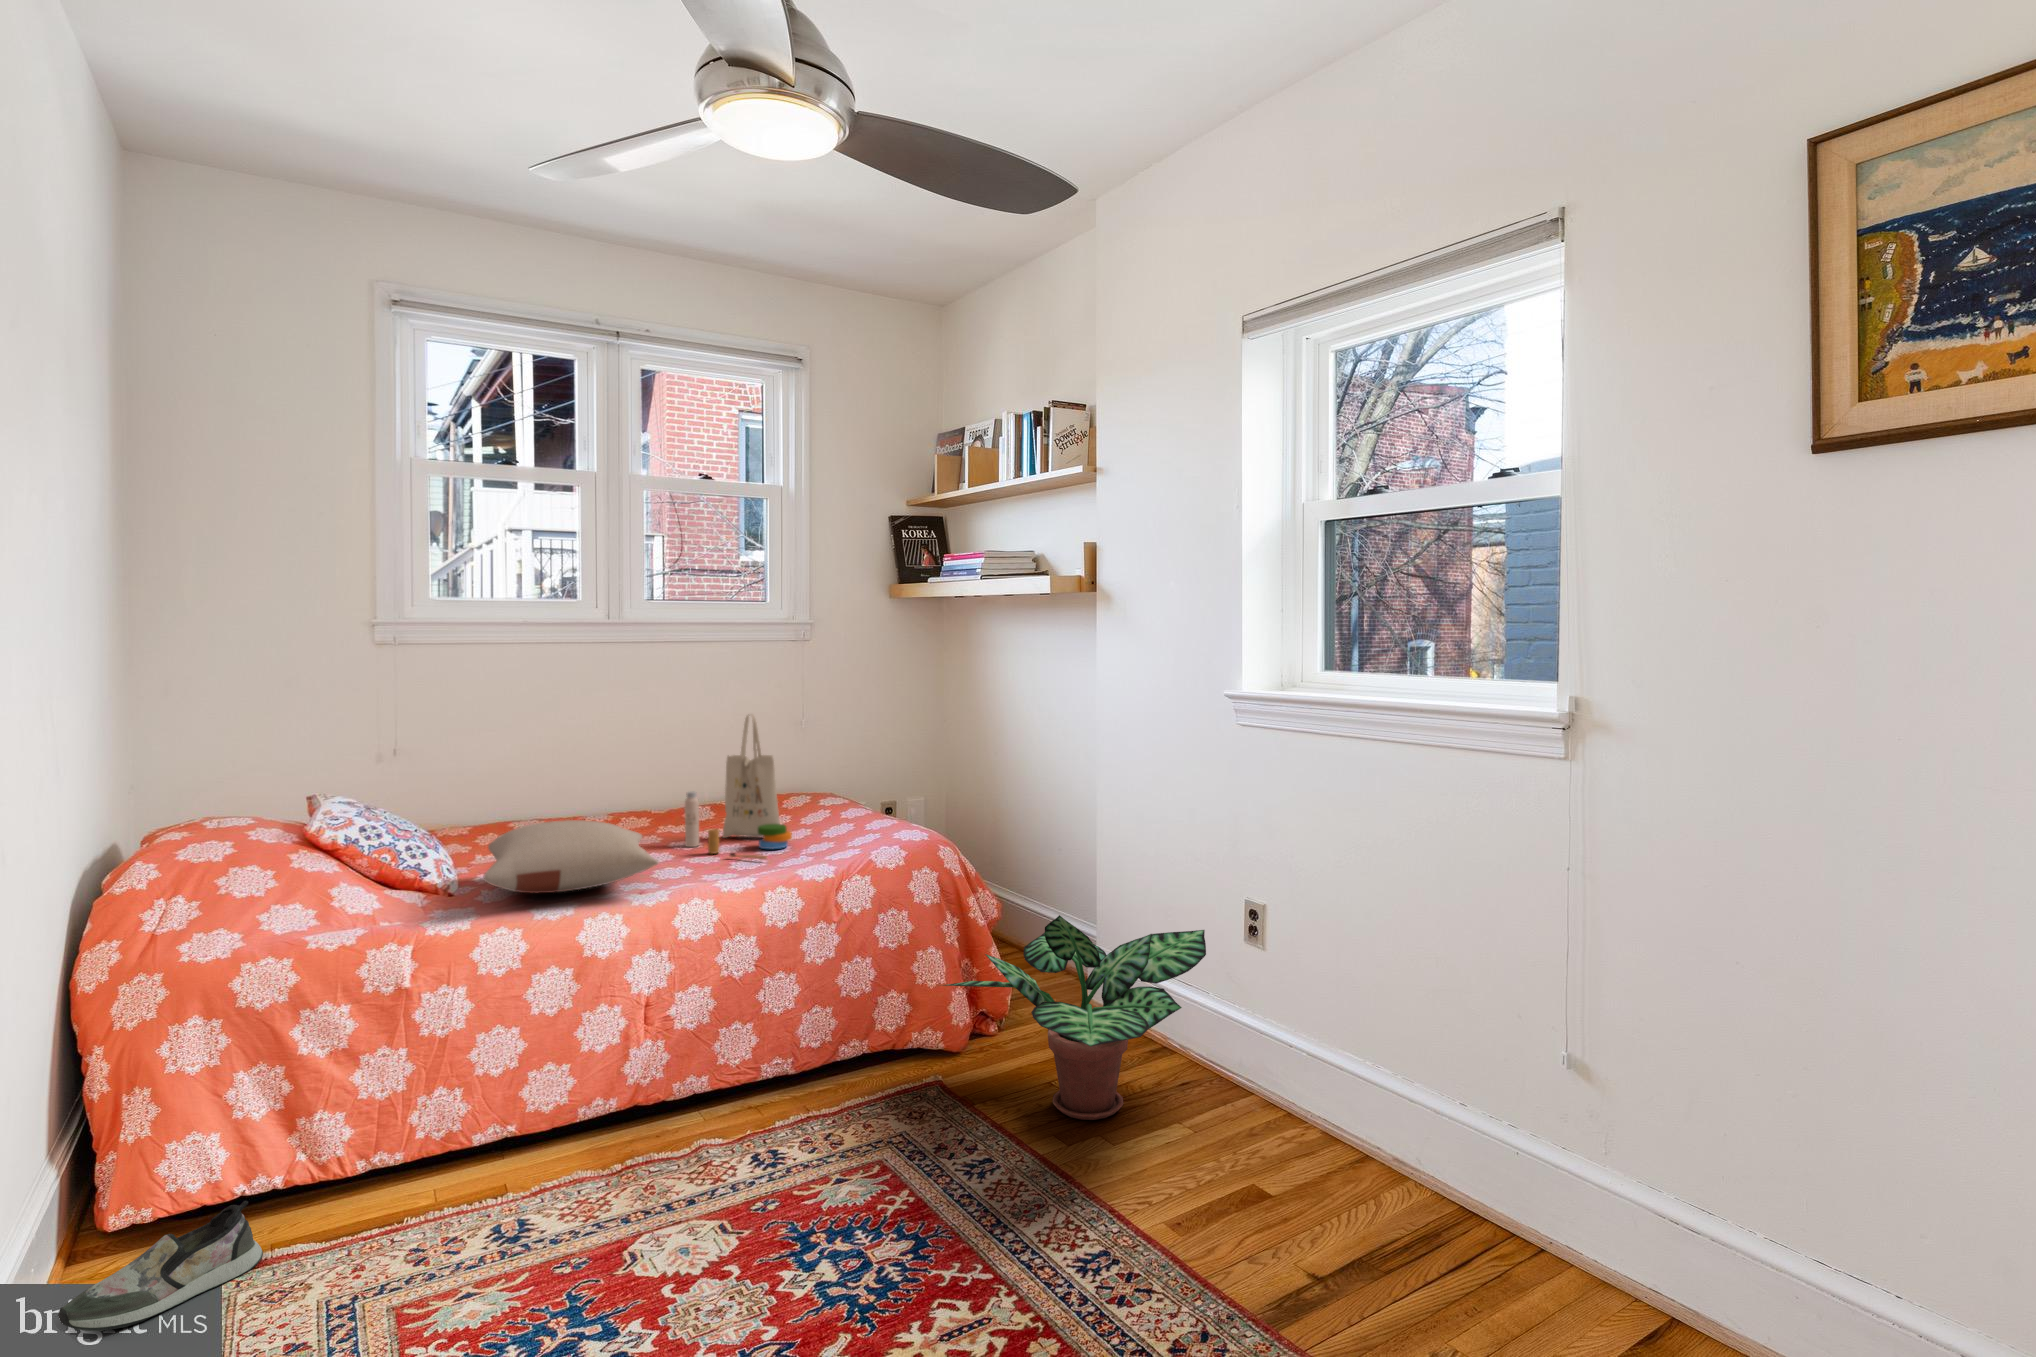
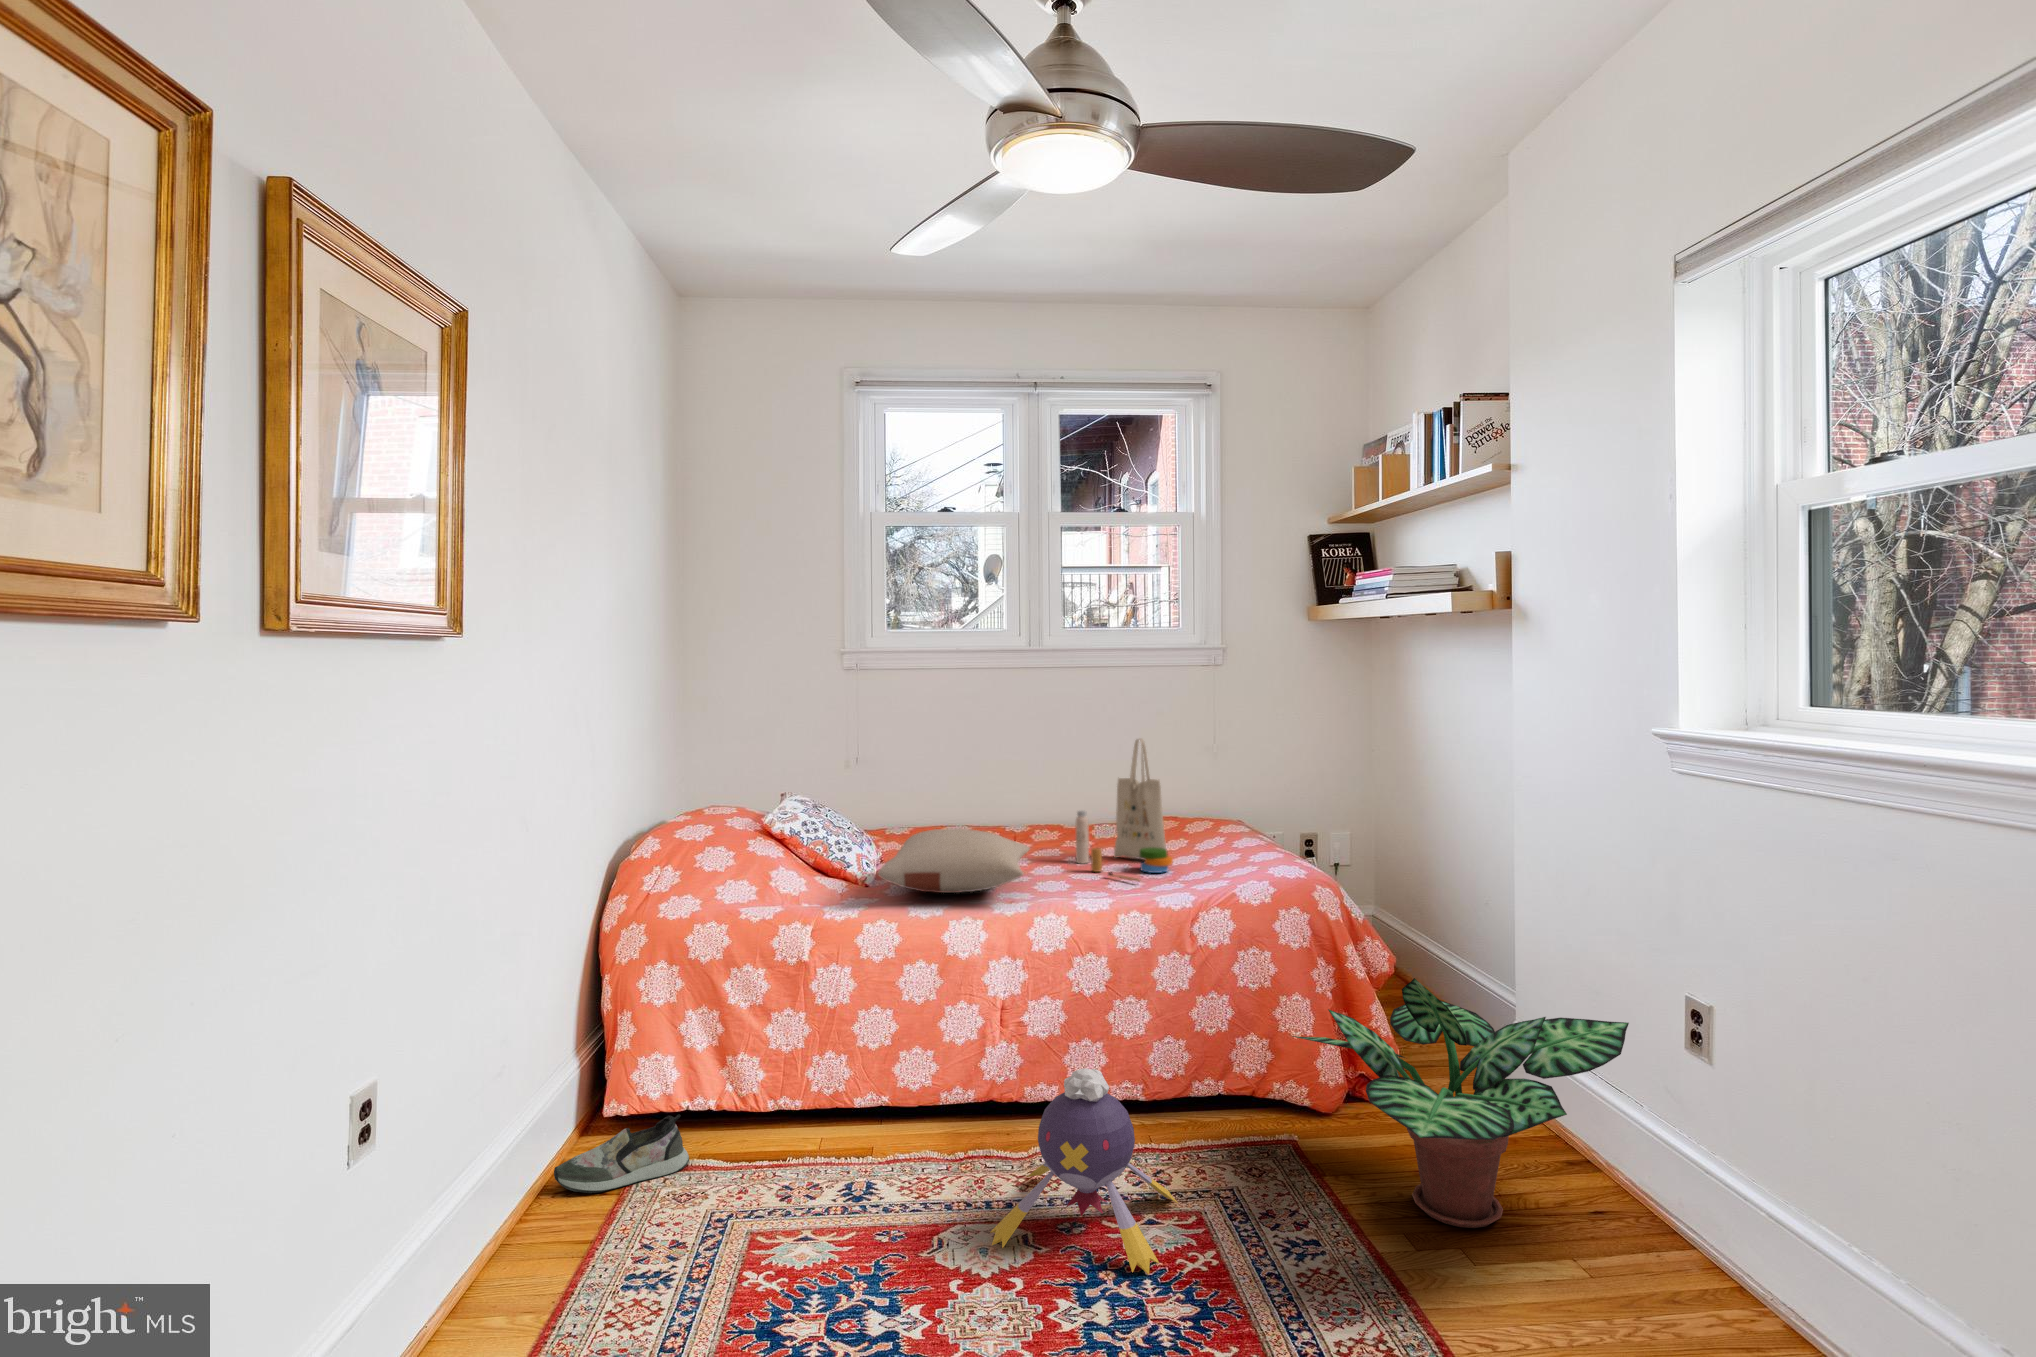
plush toy: none [685,1045,865,1243] -> present [990,1068,1178,1274]

